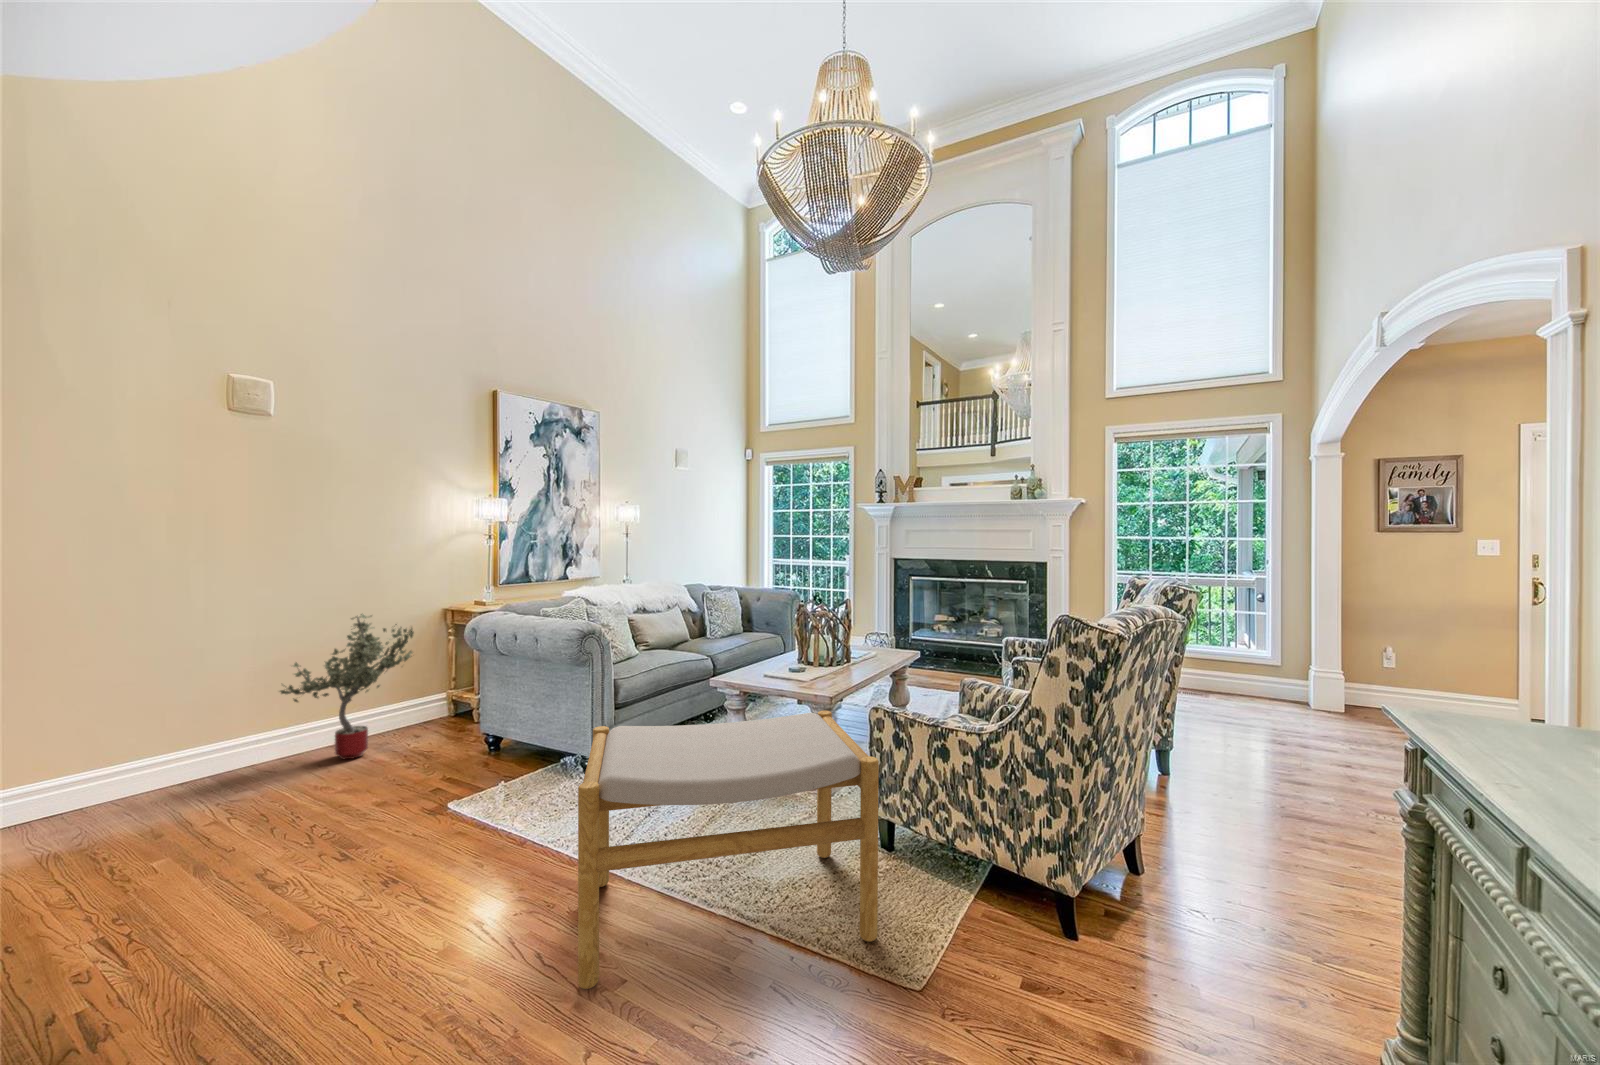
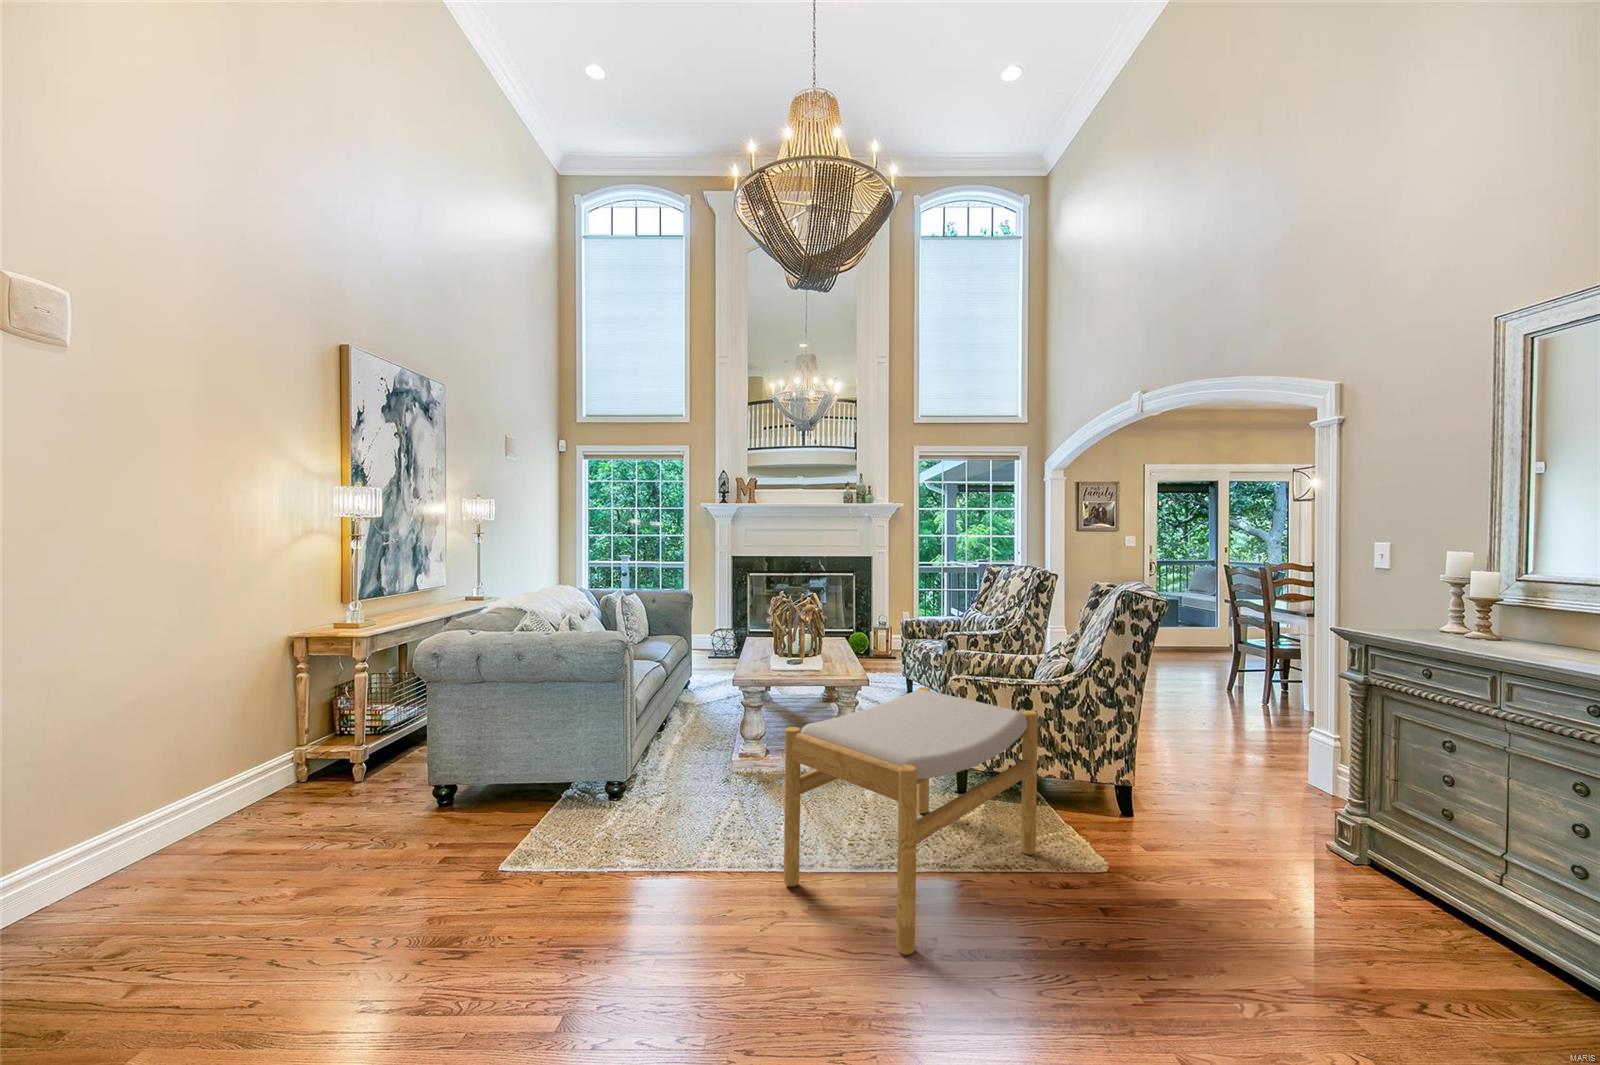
potted tree: present [280,614,414,759] -> none [121,651,304,867]

